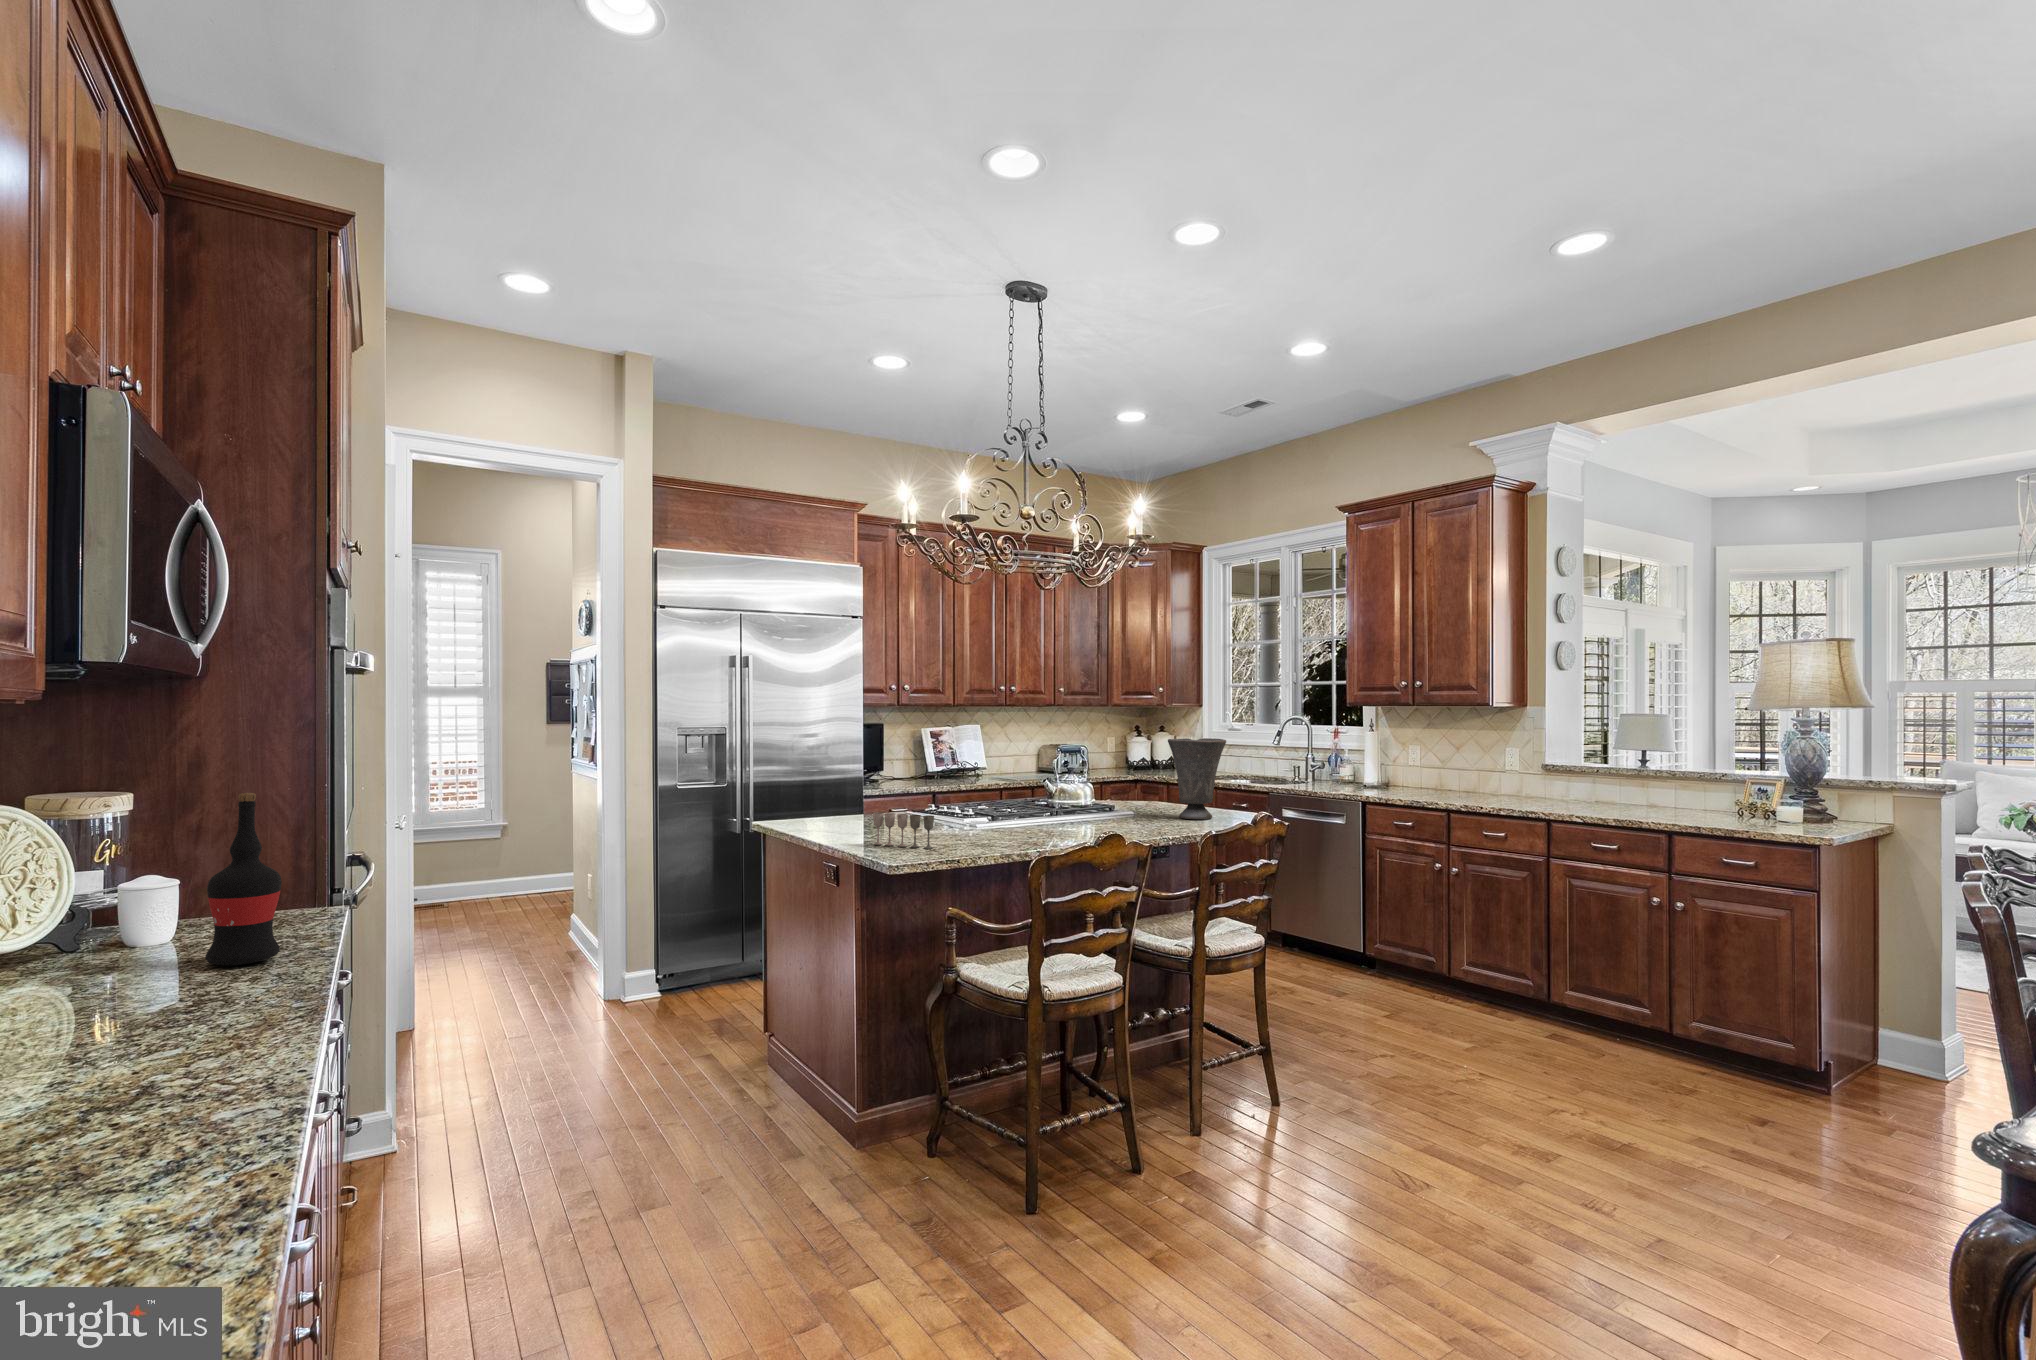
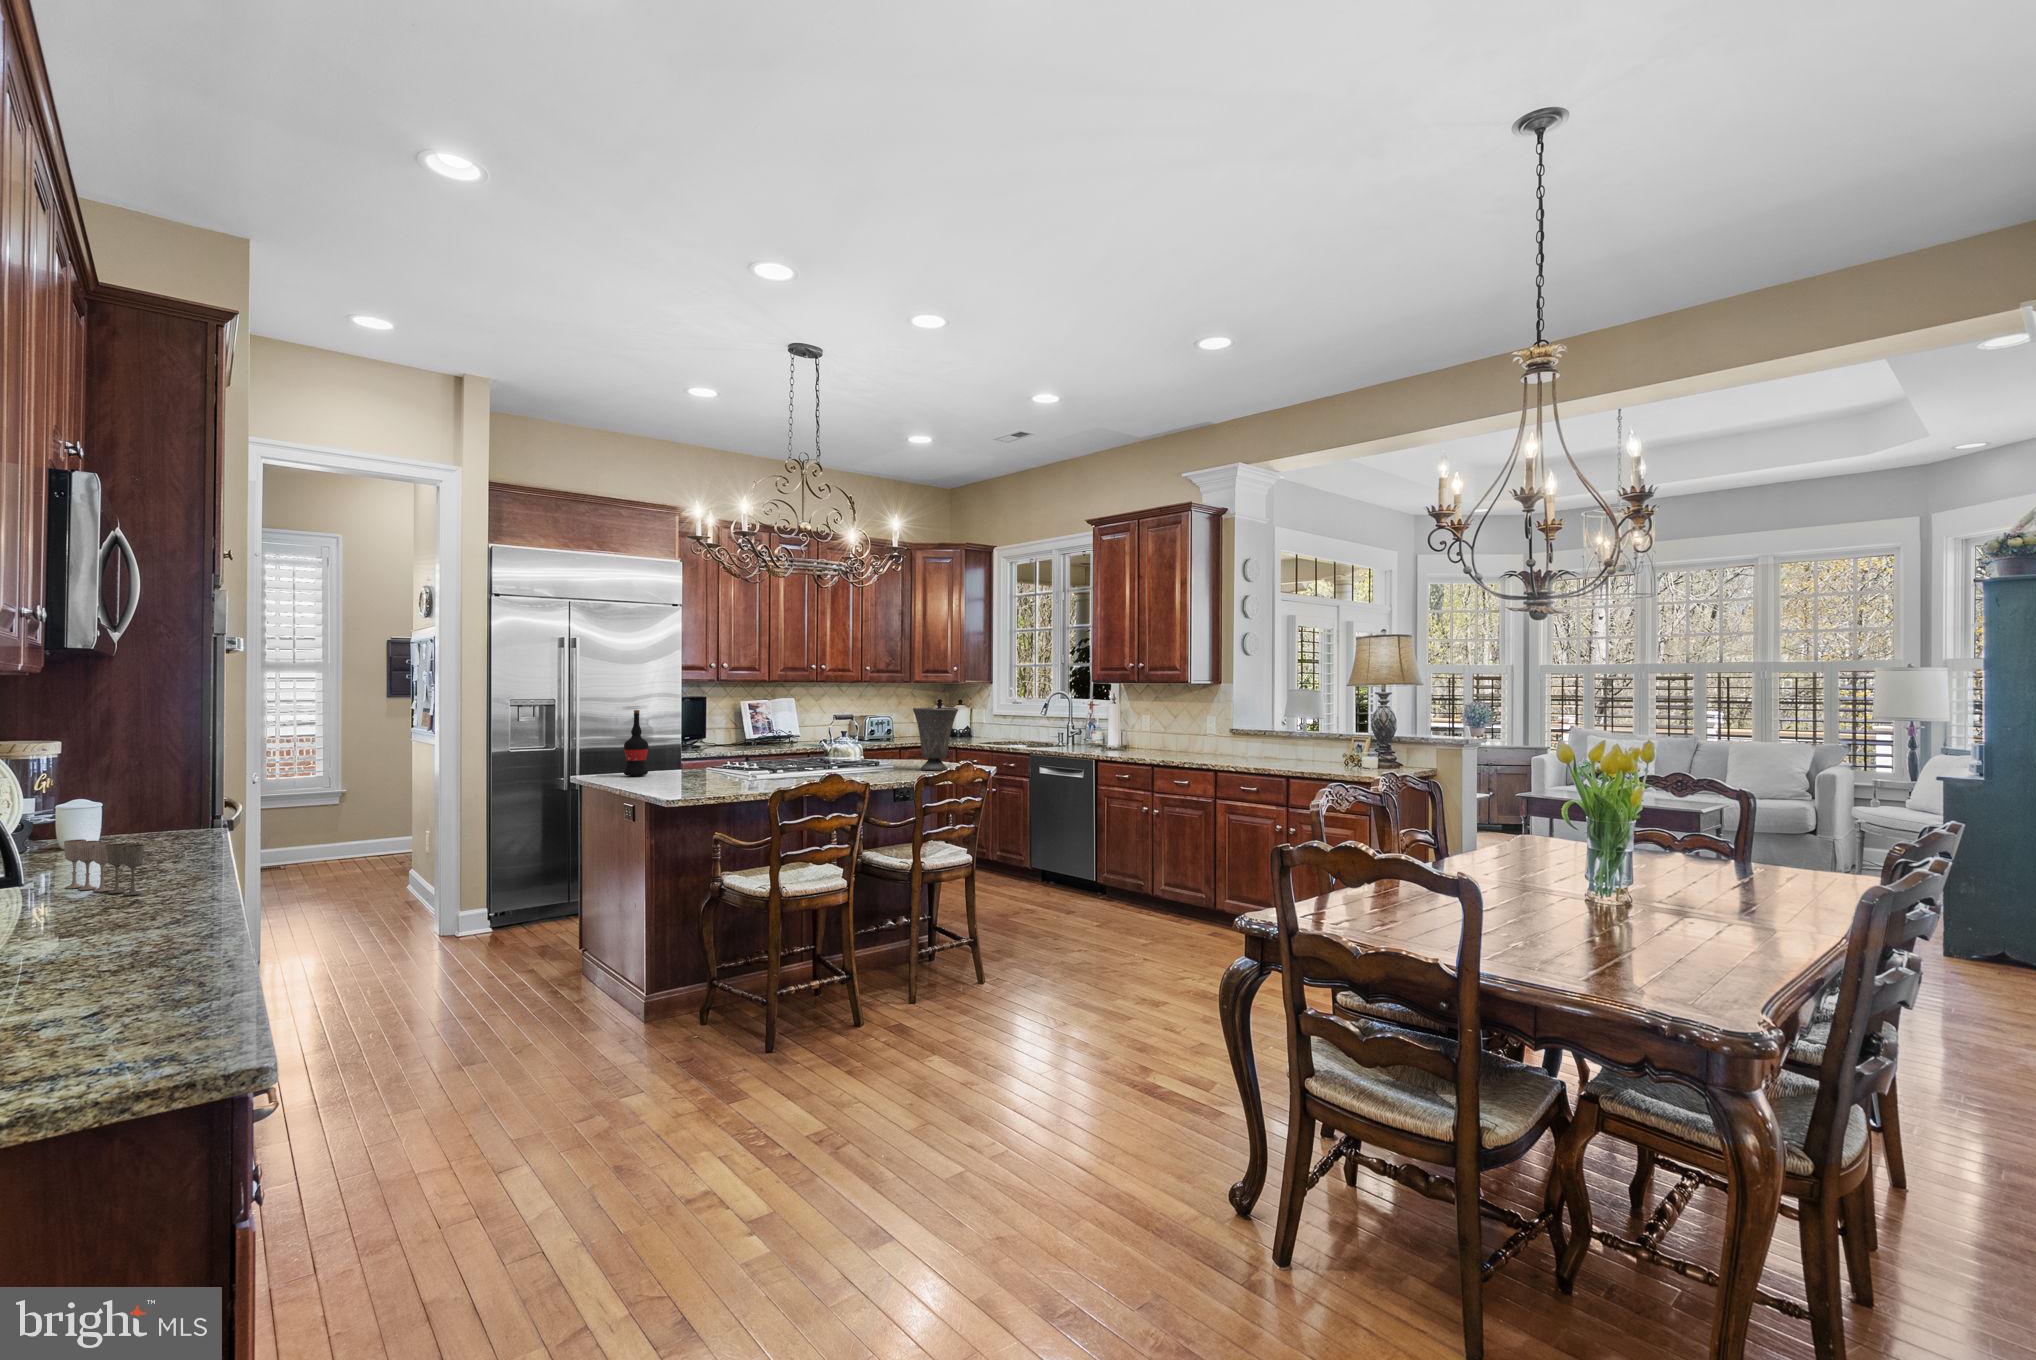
wine bottle: present [205,793,282,966] -> present [624,710,648,776]
wine glass: present [873,813,934,849] -> present [64,839,144,895]

